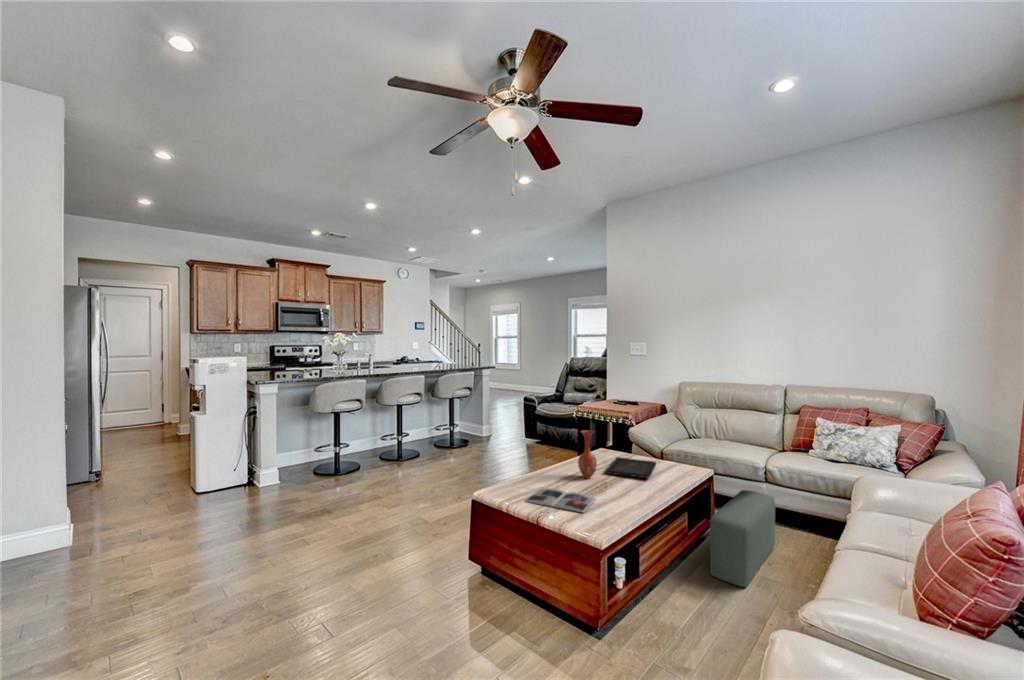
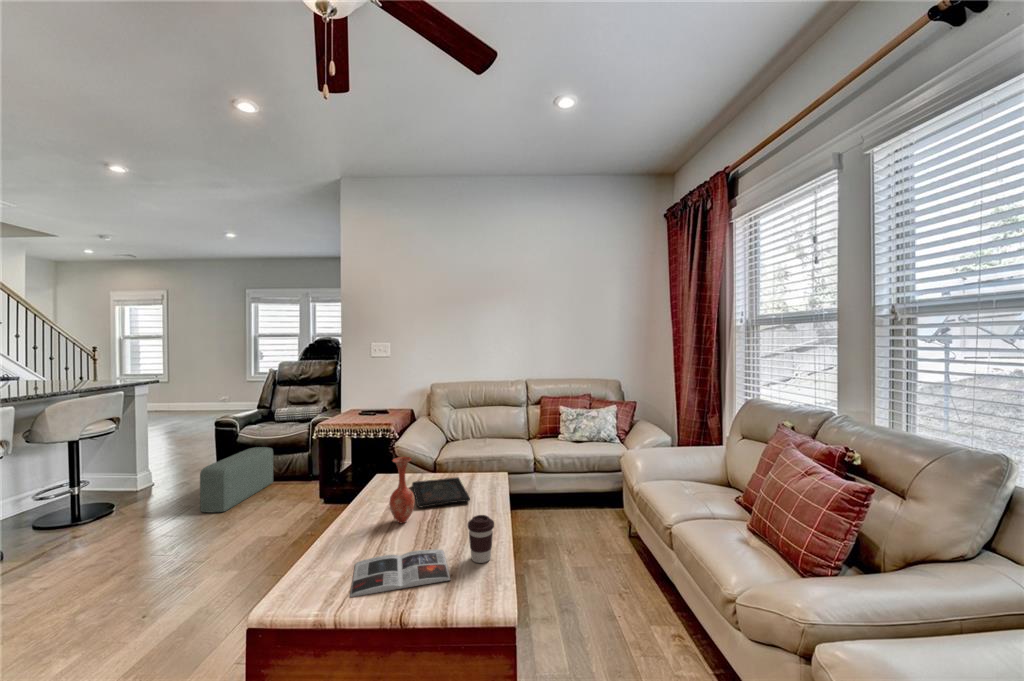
coffee cup: none [606,478,627,513] -> present [468,515,494,563]
pouf: present [710,490,775,587] -> present [200,447,273,512]

